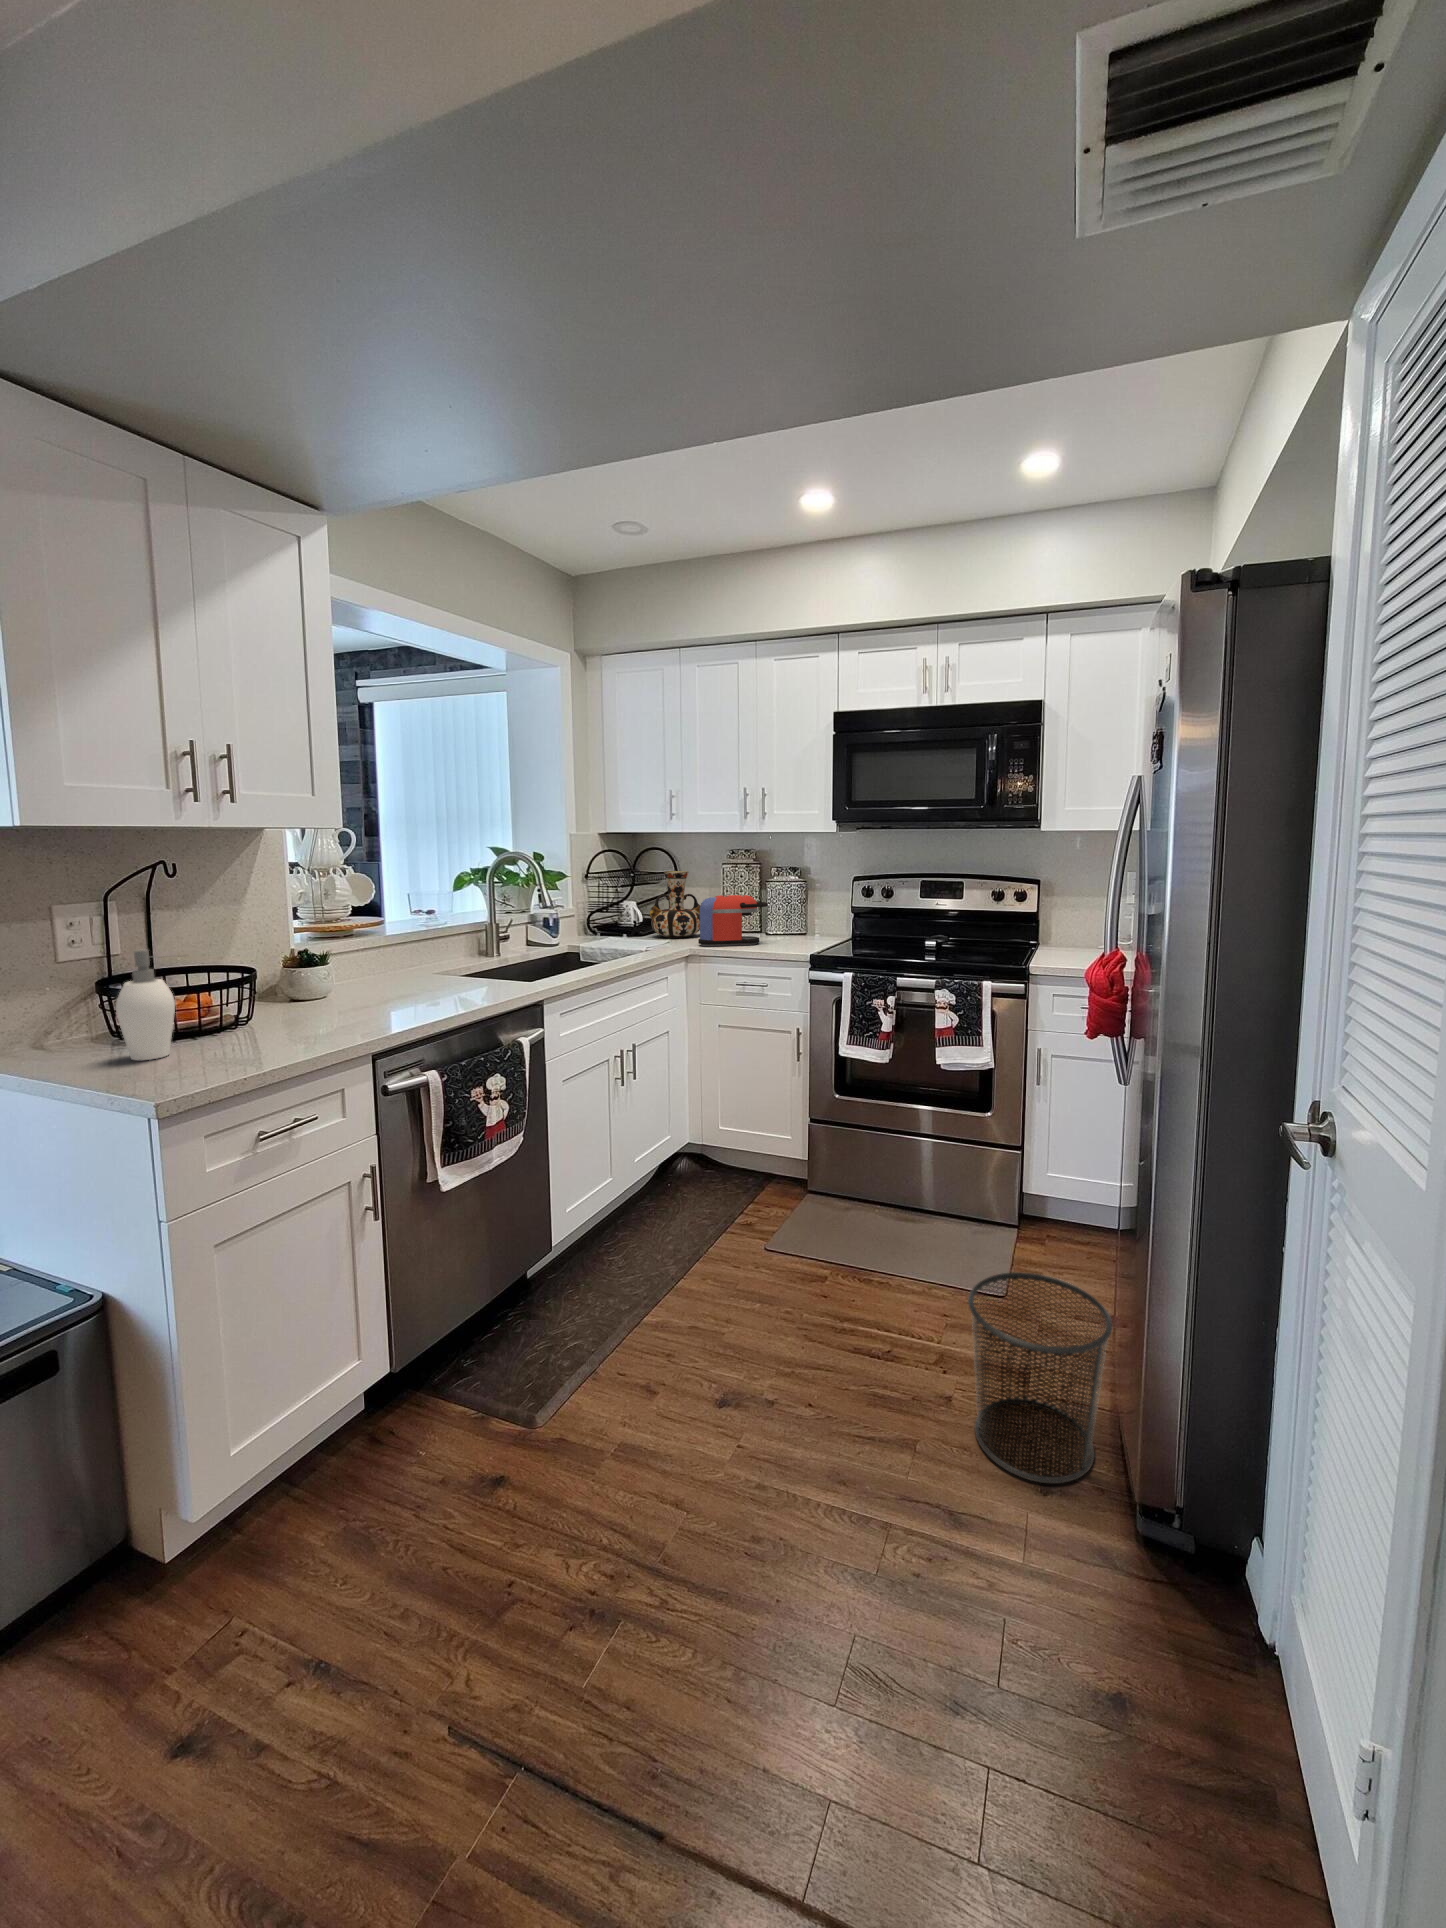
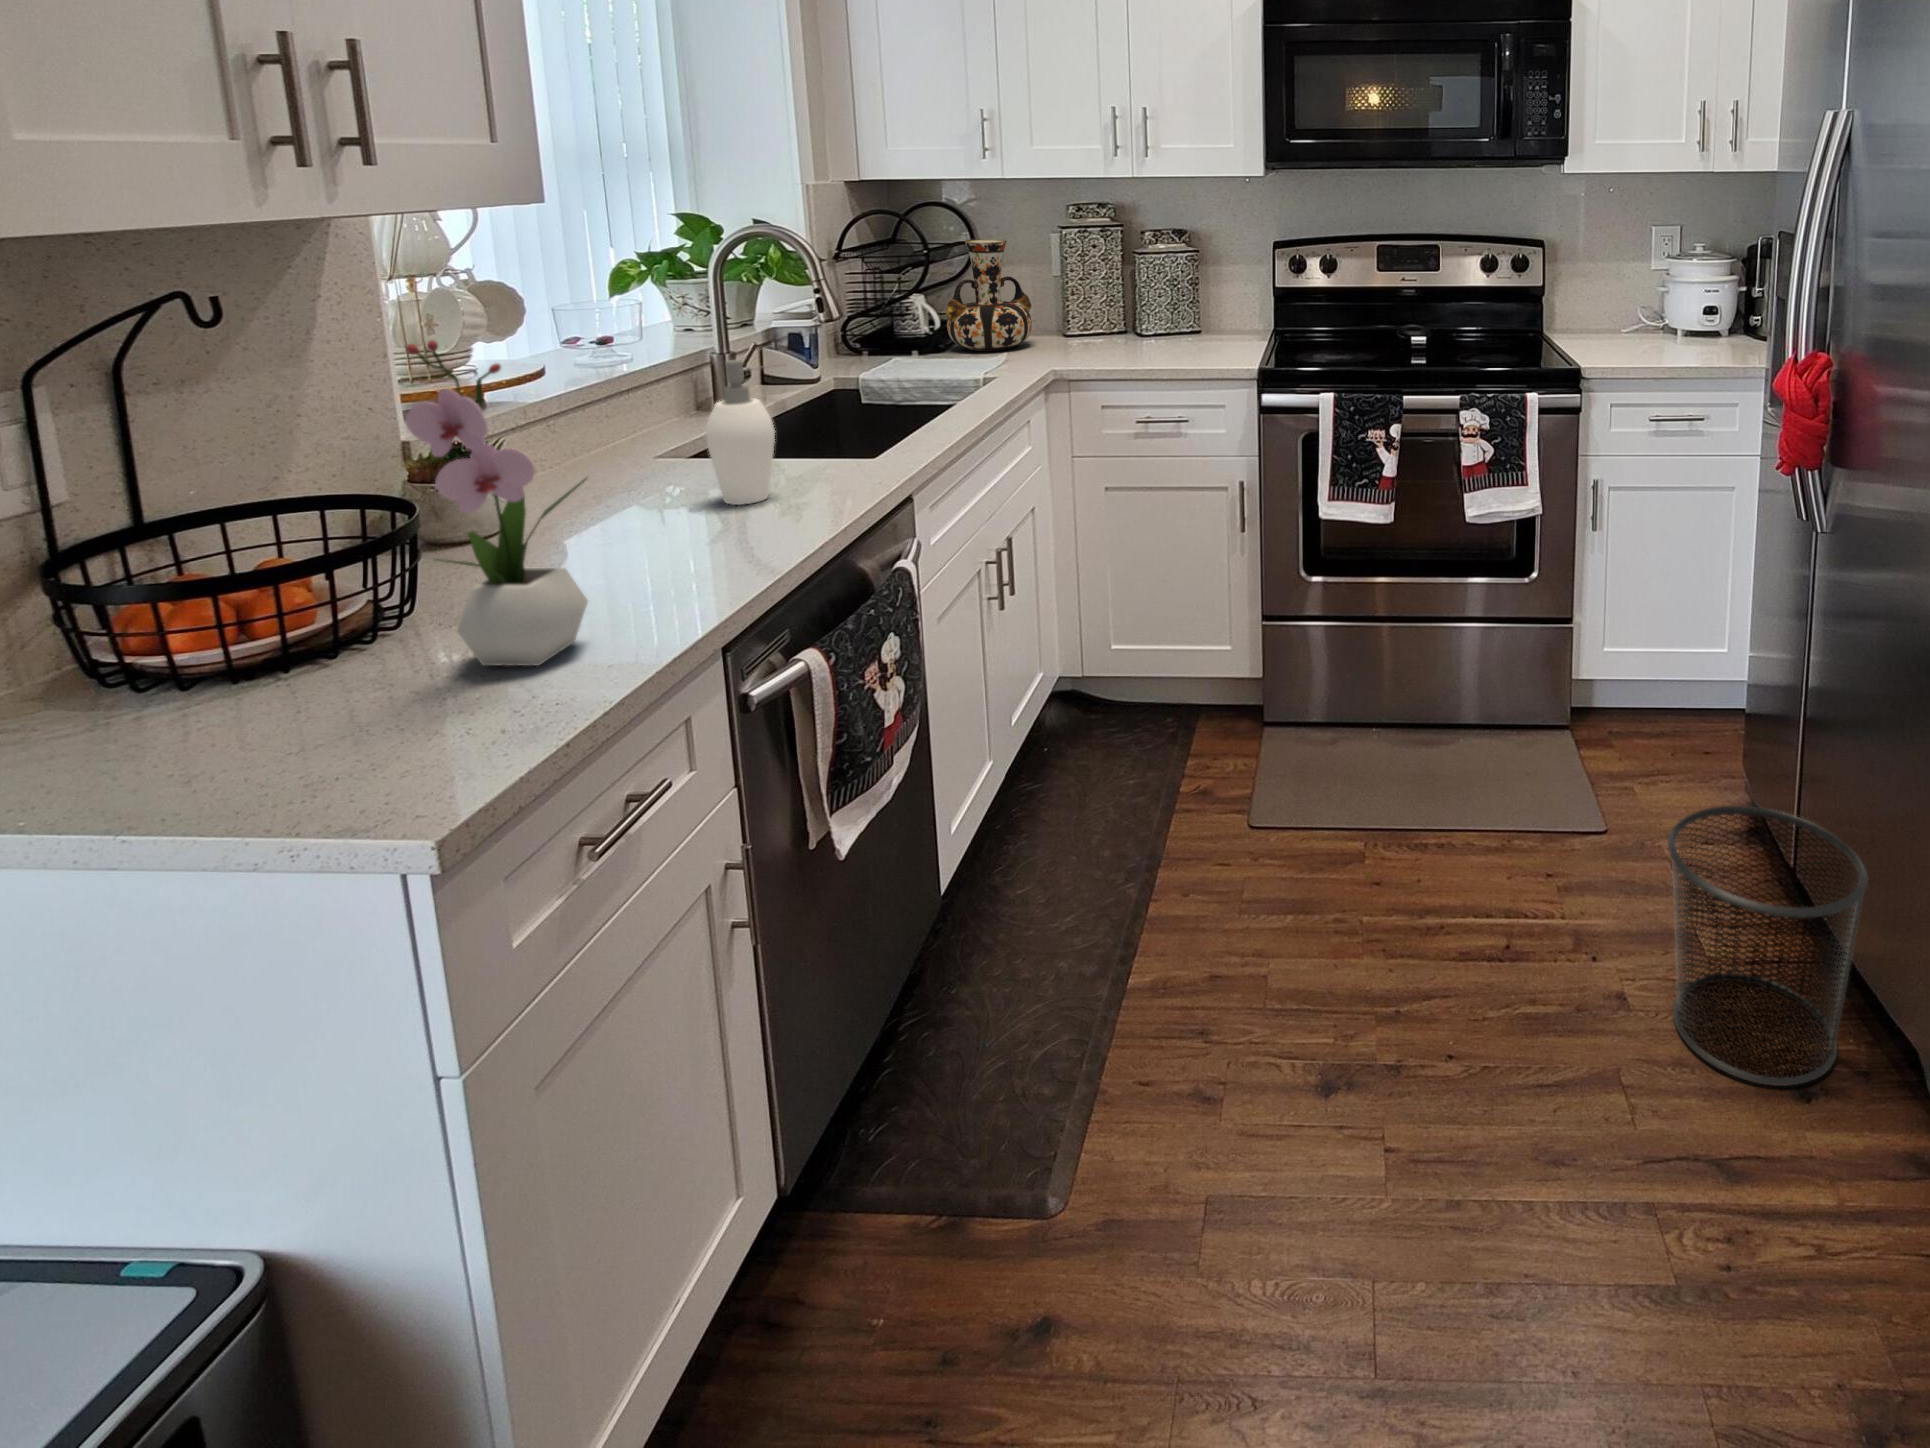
flower arrangement: none [216,883,307,1048] -> present [406,340,588,666]
coffee maker: present [698,895,768,946] -> none [1054,278,1161,364]
soap dispenser: present [116,949,175,1060] -> present [706,360,775,505]

